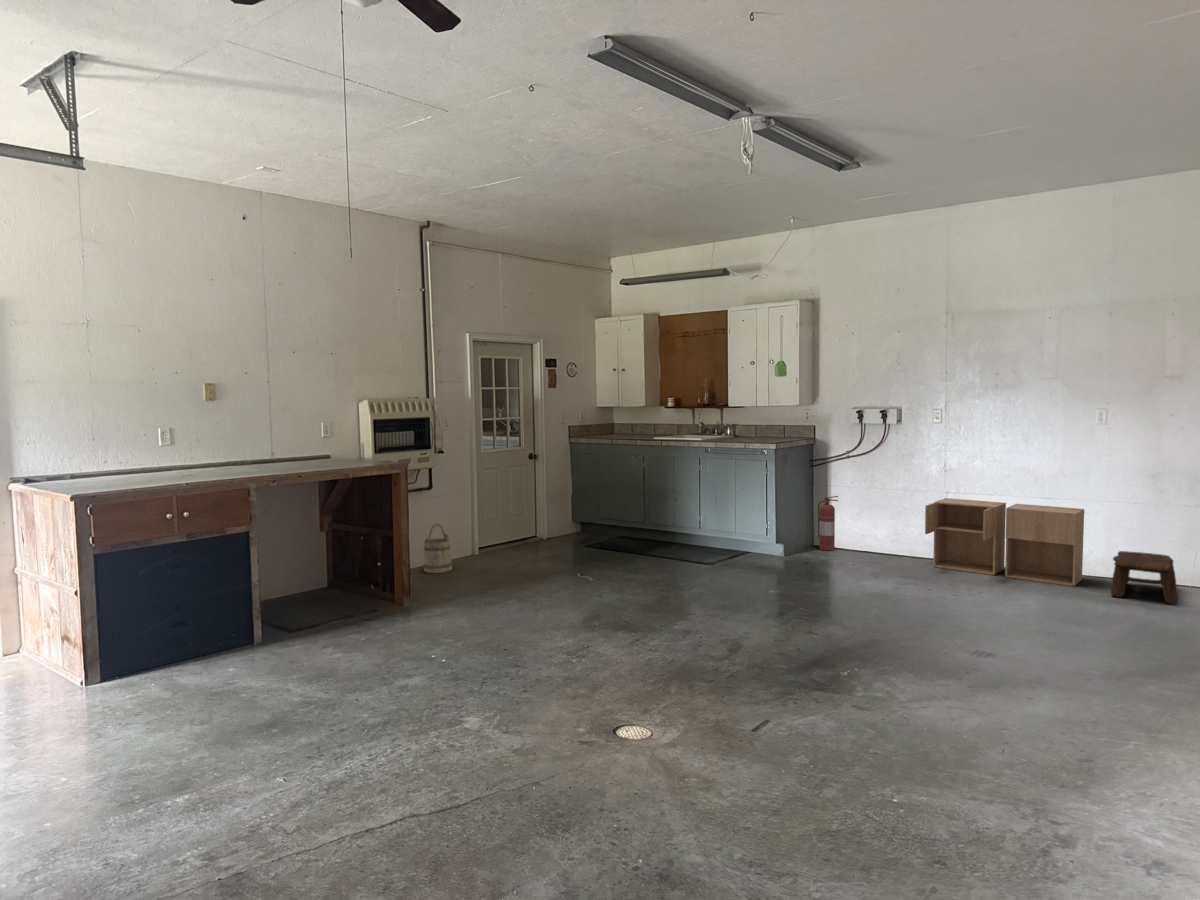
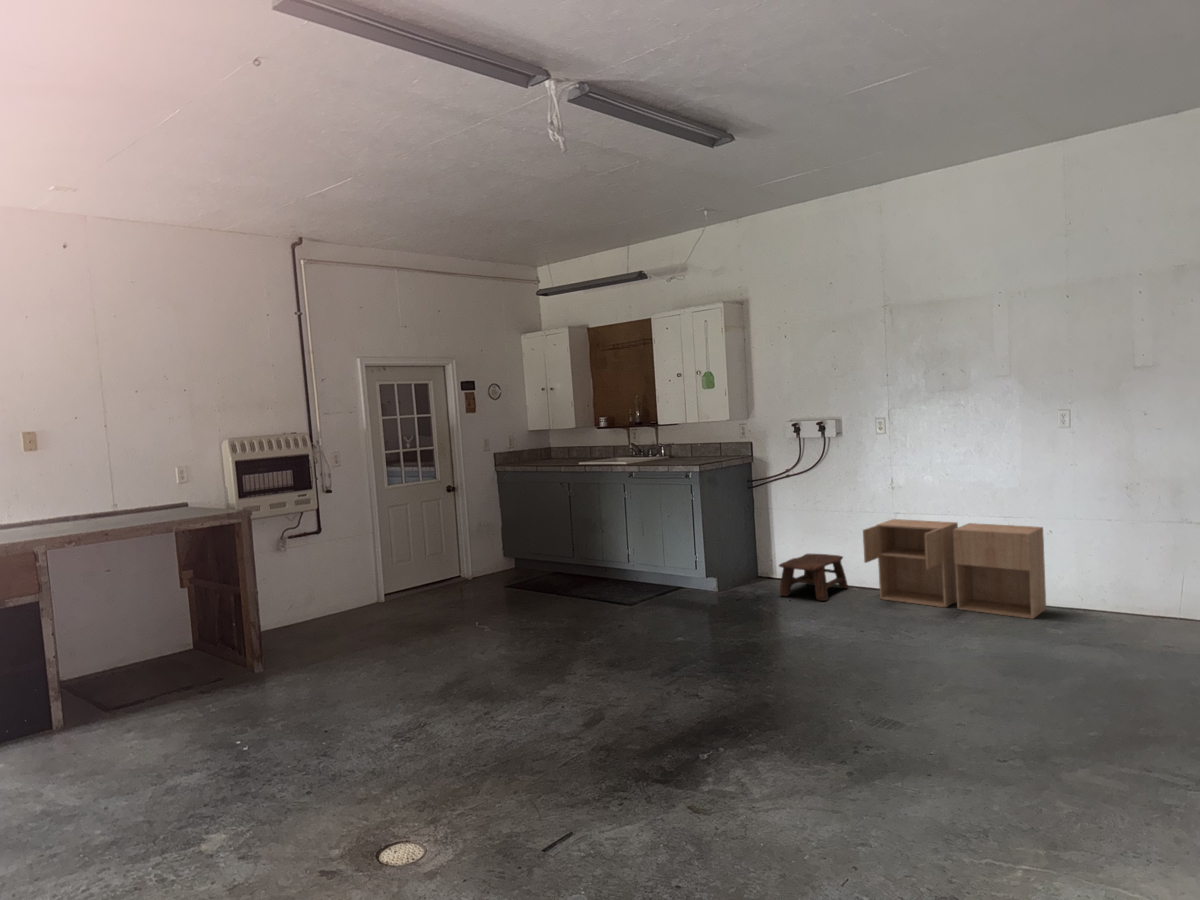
fire extinguisher: present [817,496,838,551] -> none [758,520,779,583]
bucket: present [423,524,452,573] -> none [309,572,344,628]
stool: present [1111,551,1178,604] -> present [779,554,848,601]

